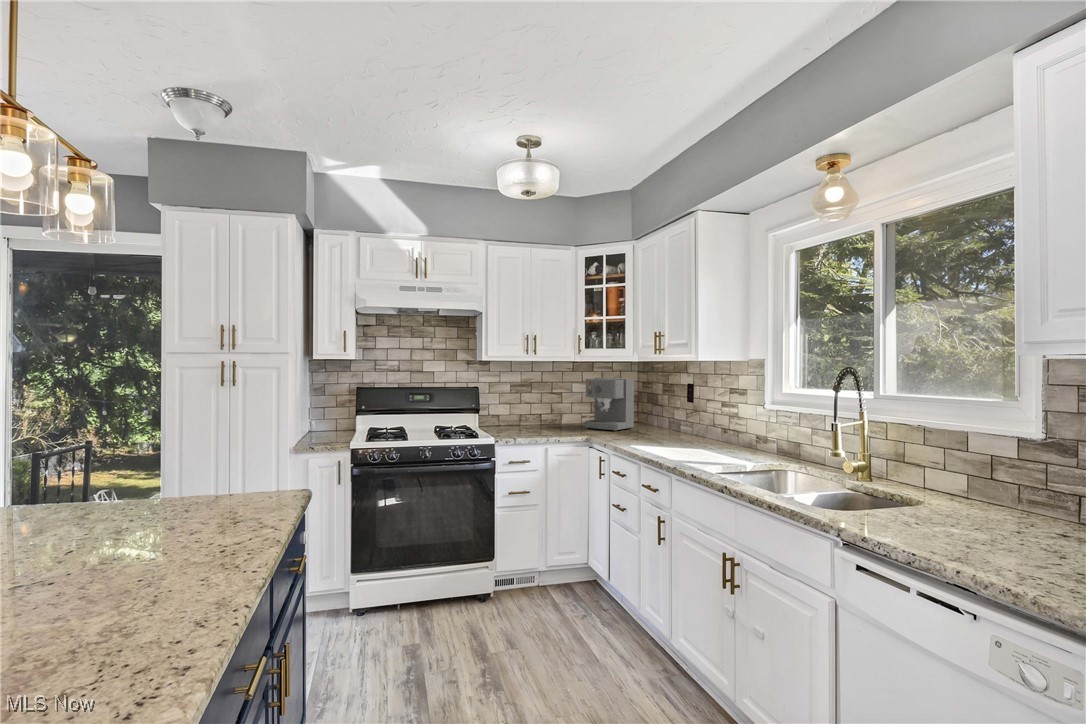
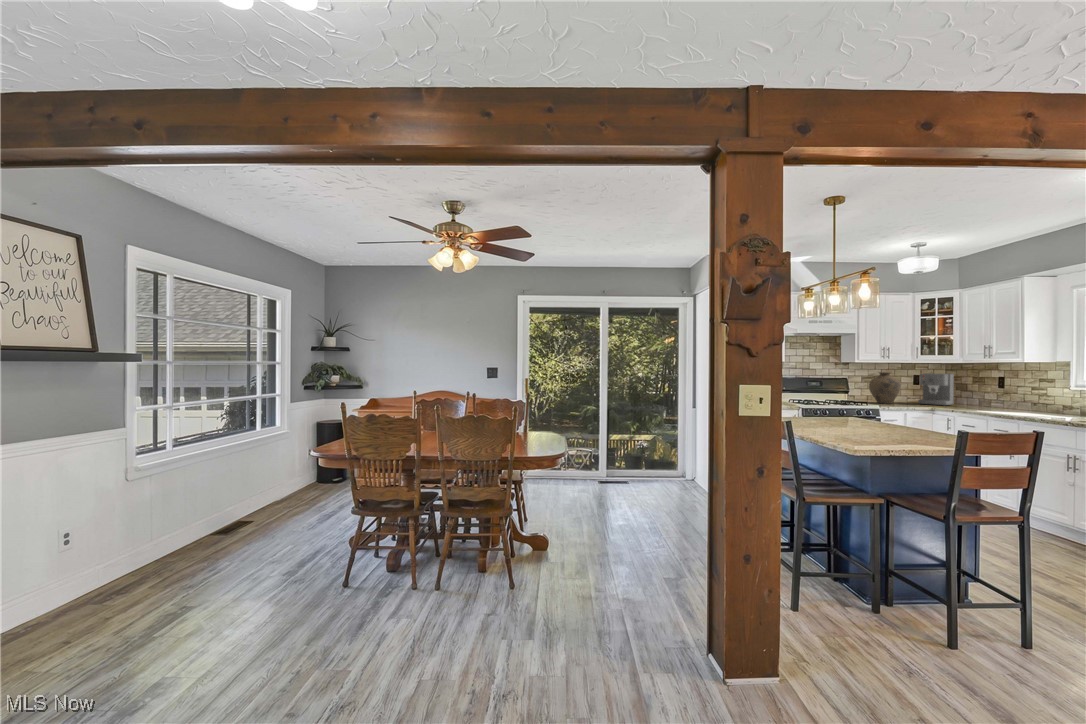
vase: none [512,377,556,430] -> present [869,372,901,404]

